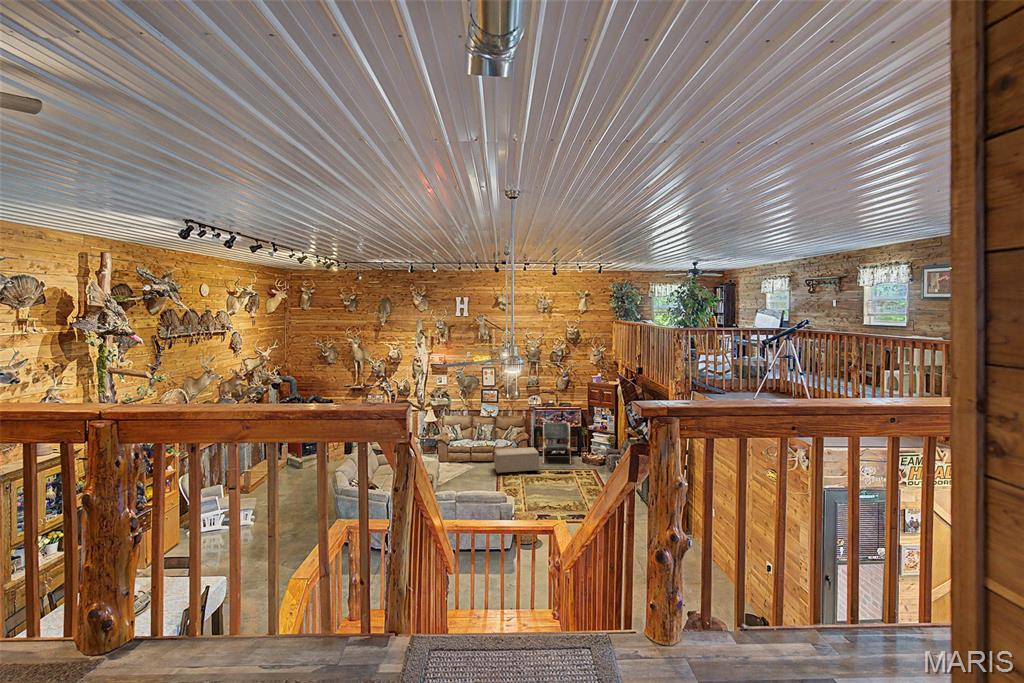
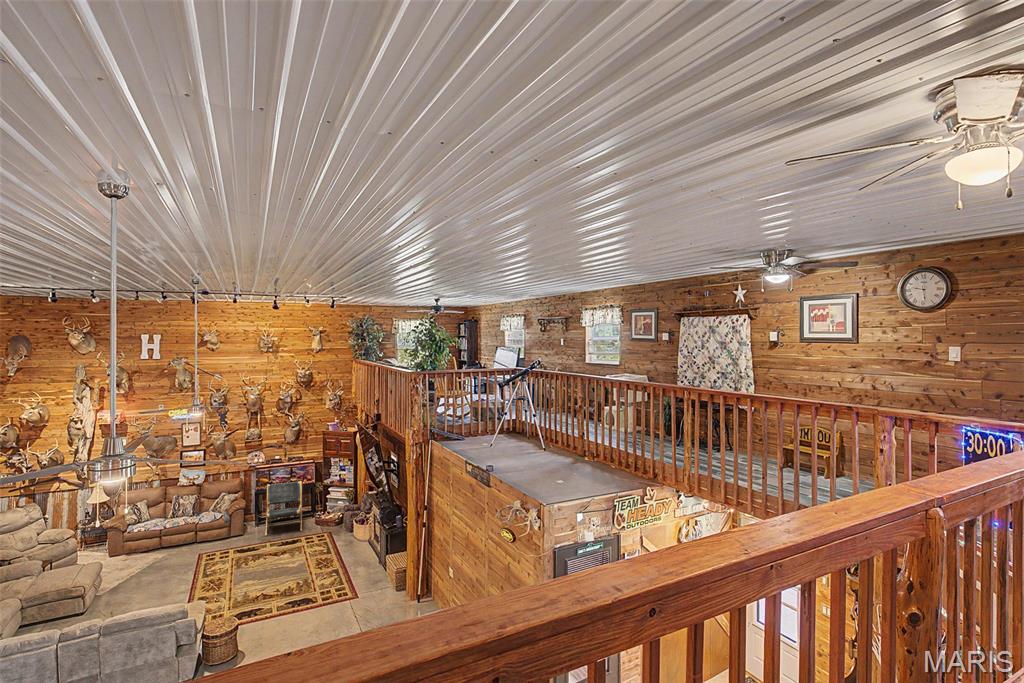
ottoman: present [494,447,539,474] -> none [196,518,258,561]

